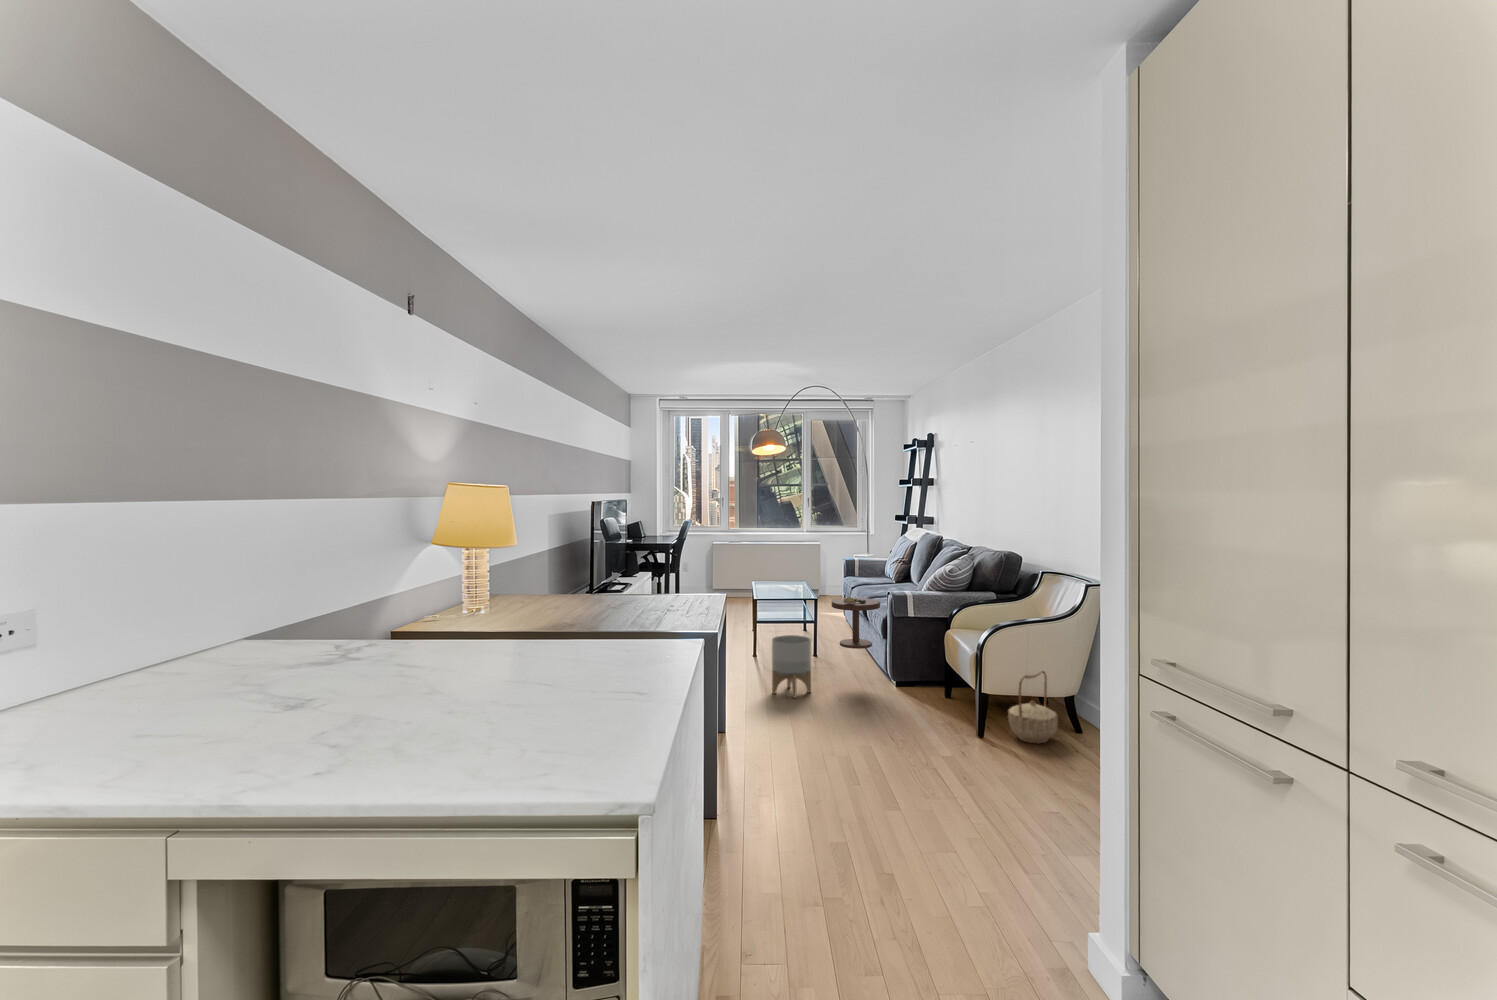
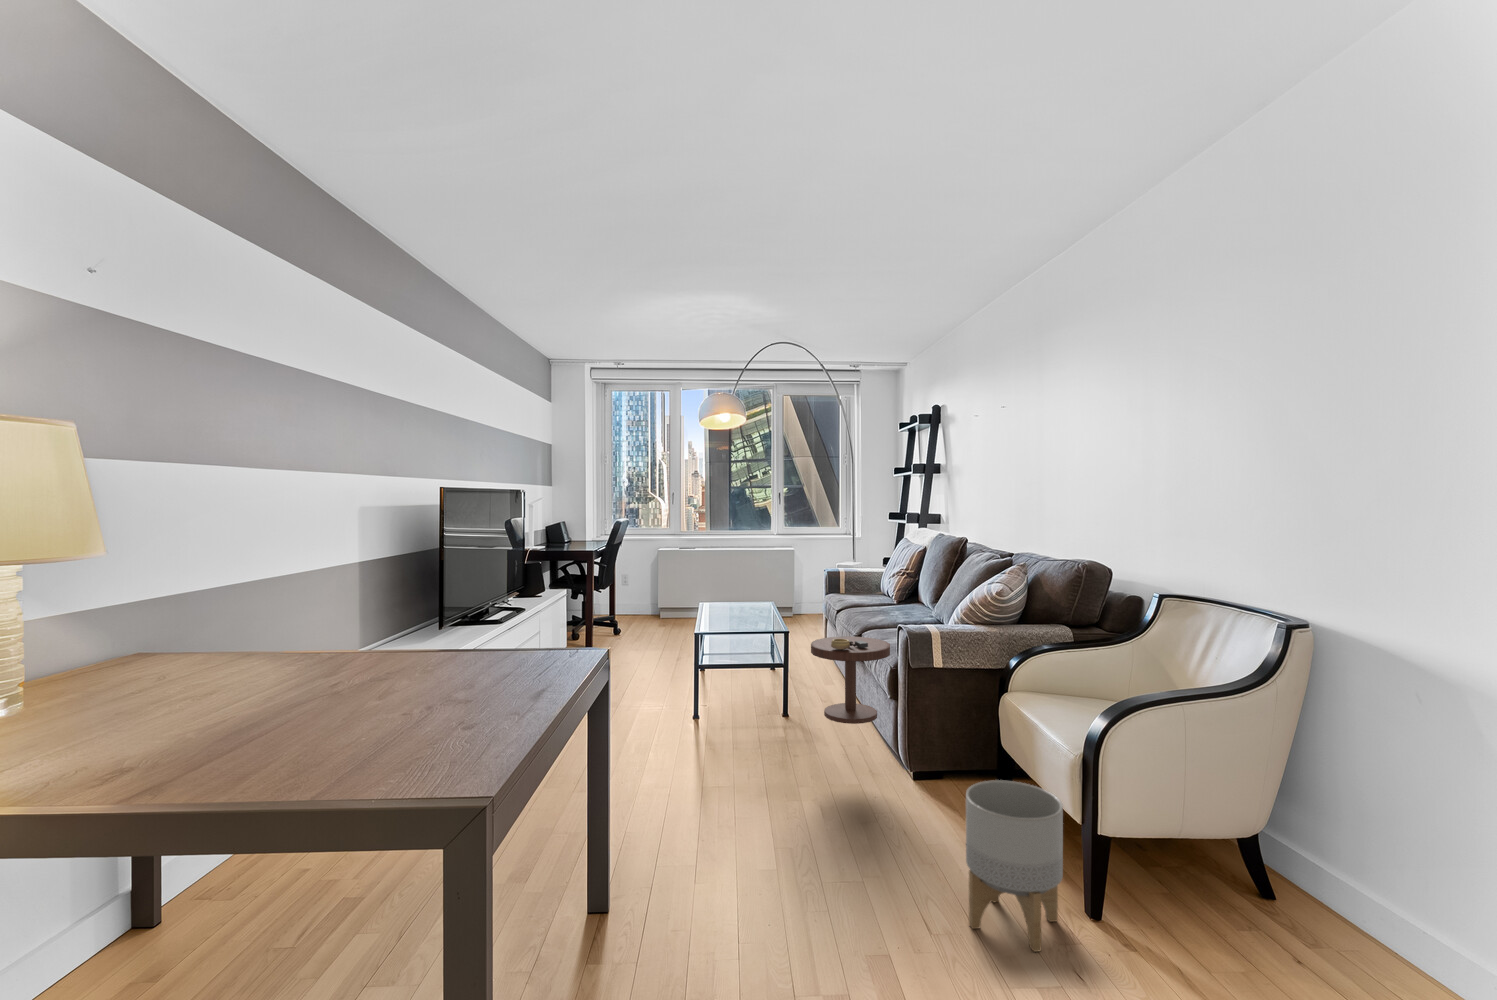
planter: present [772,635,811,698] -> present [966,780,1063,952]
basket: present [1008,671,1058,743] -> none [1144,786,1246,935]

